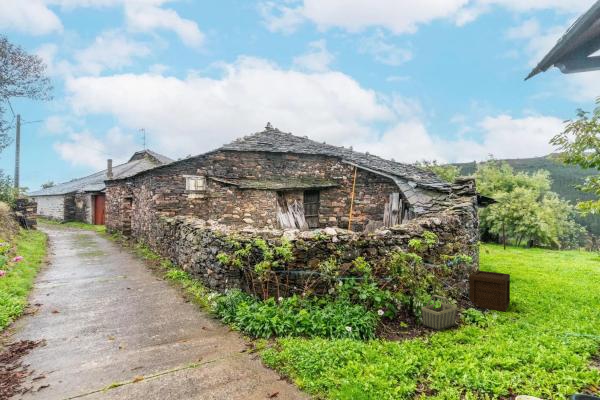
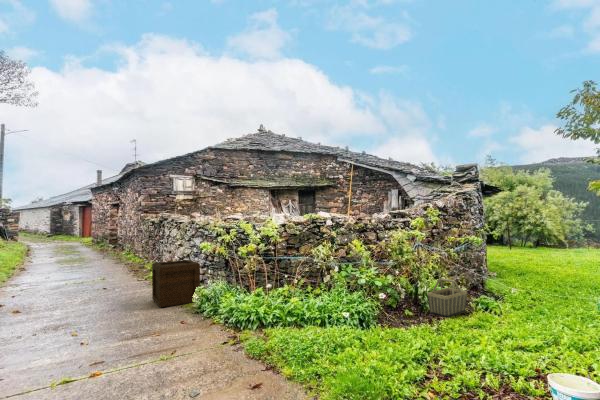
wooden crate: present [469,270,510,312] -> present [152,260,200,308]

